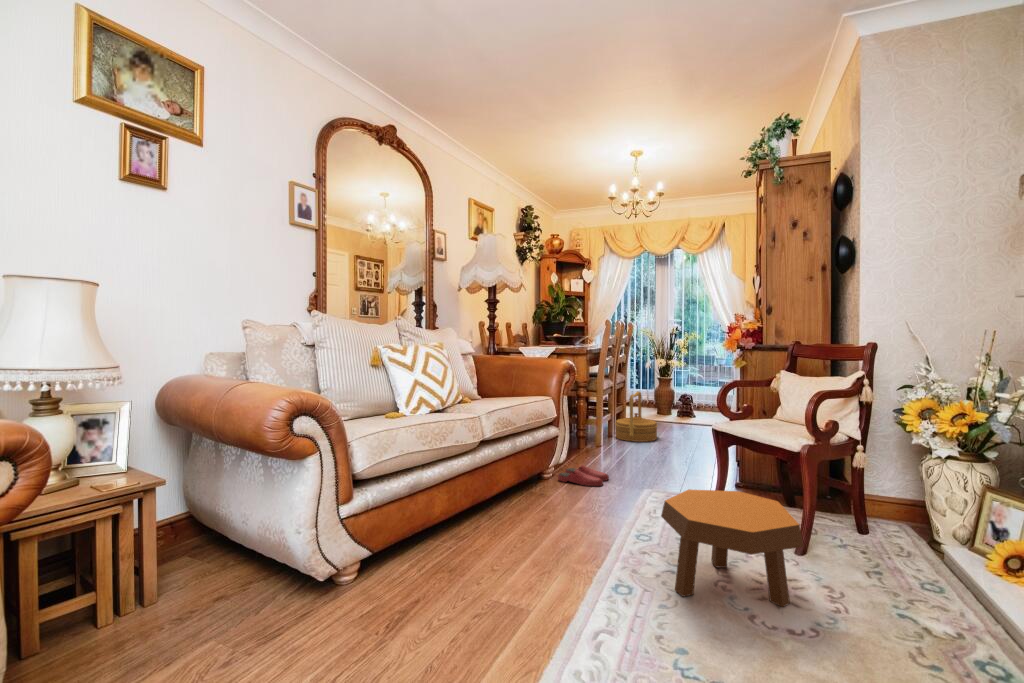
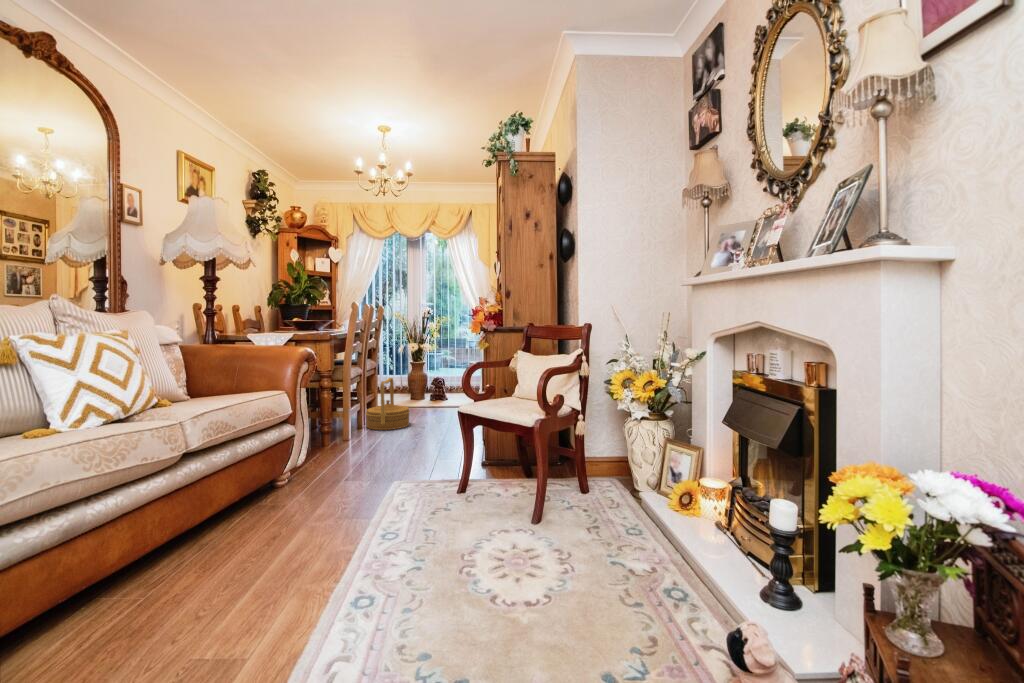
slippers: present [558,465,609,486] -> none [294,464,356,487]
footstool: present [661,489,803,607] -> none [405,472,540,597]

